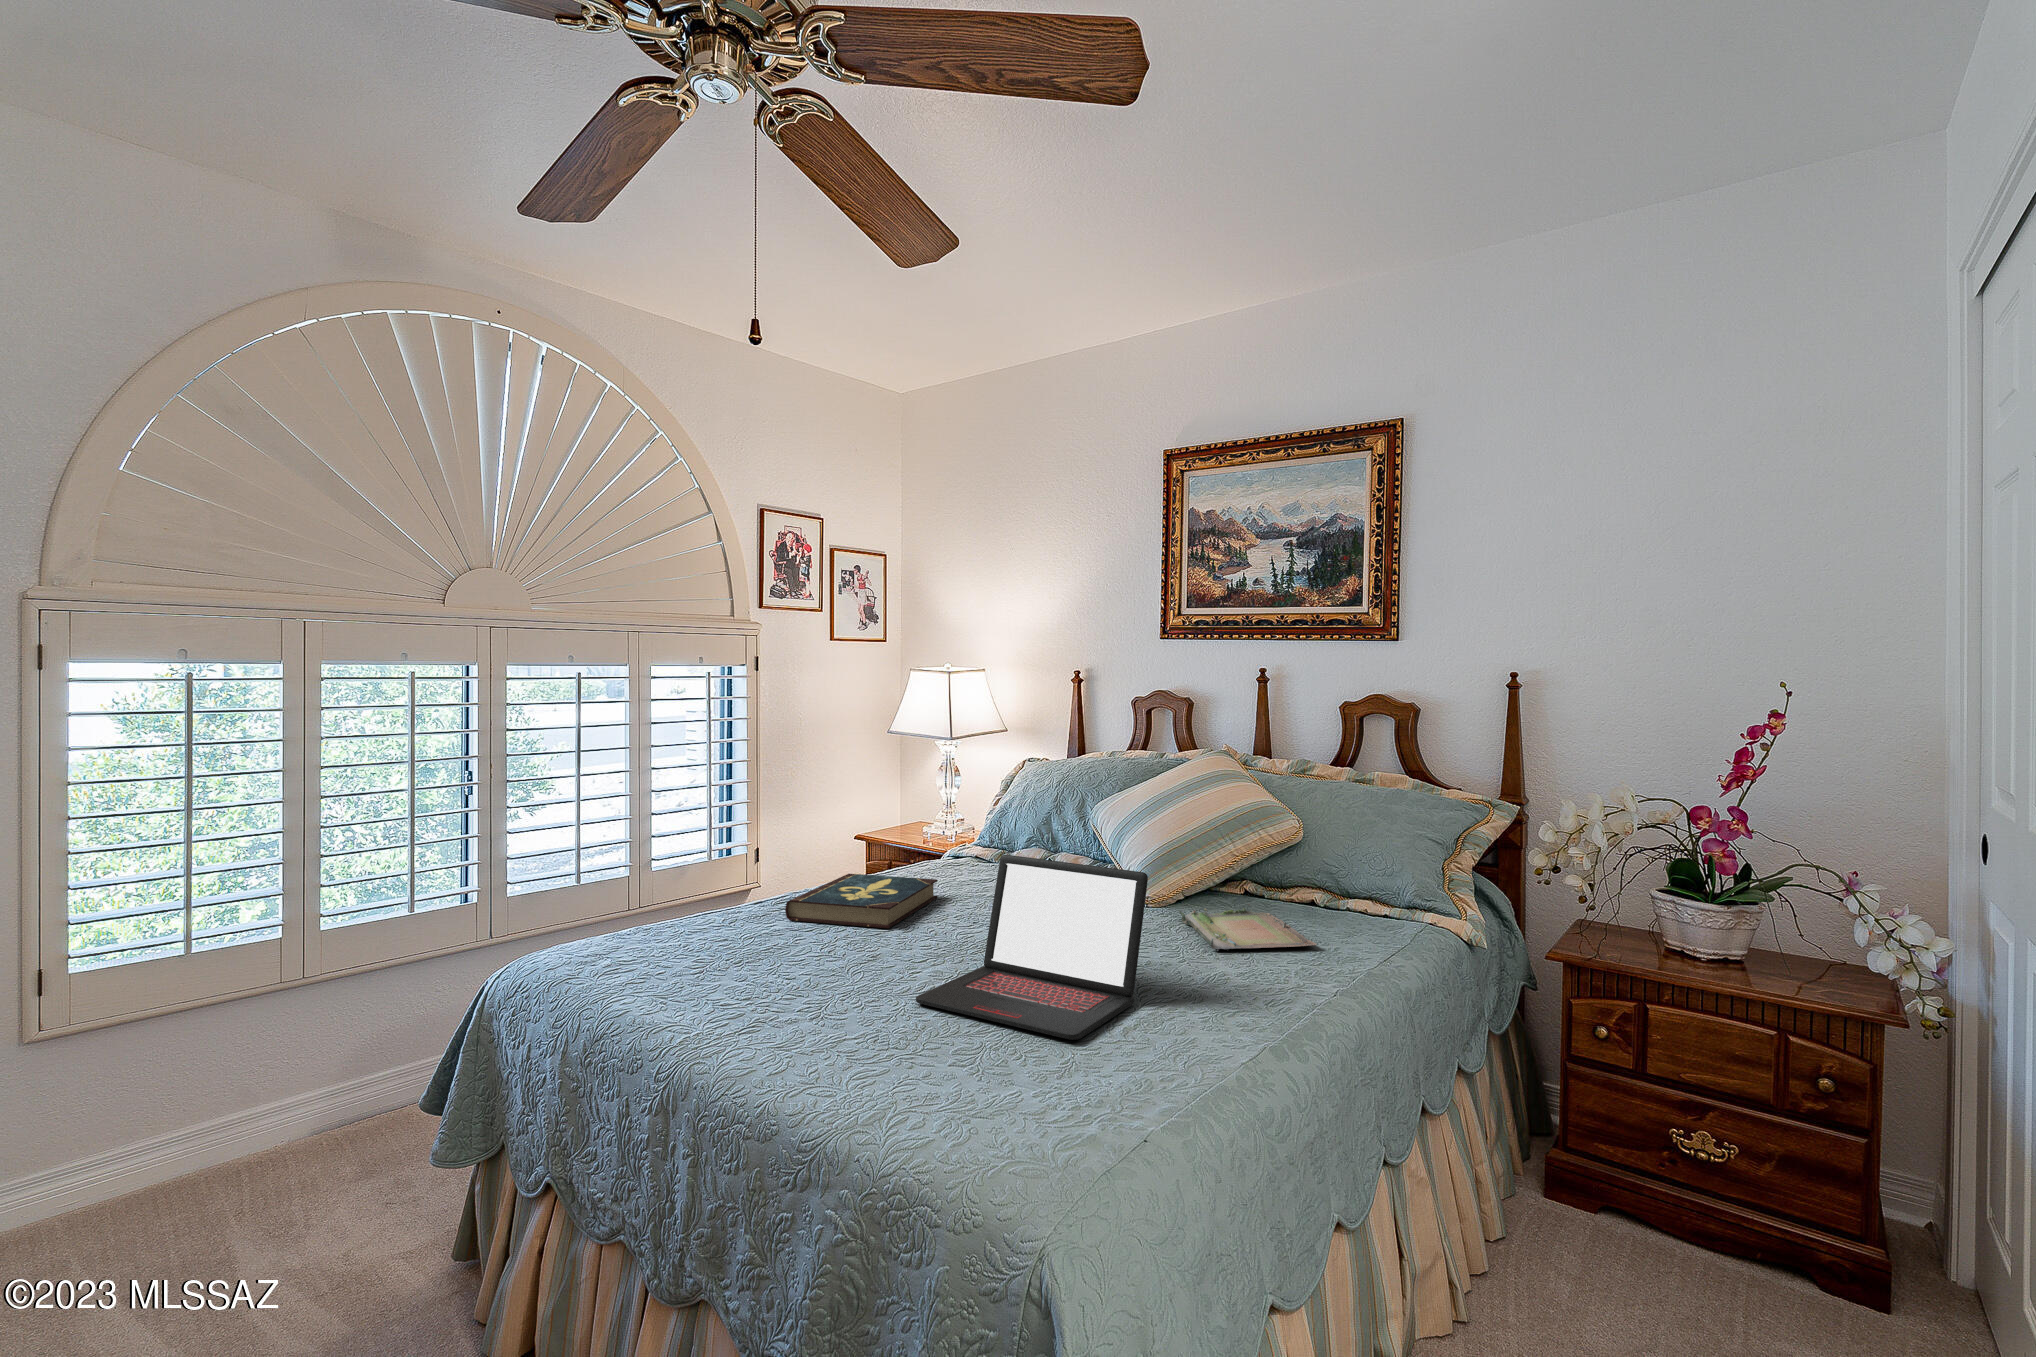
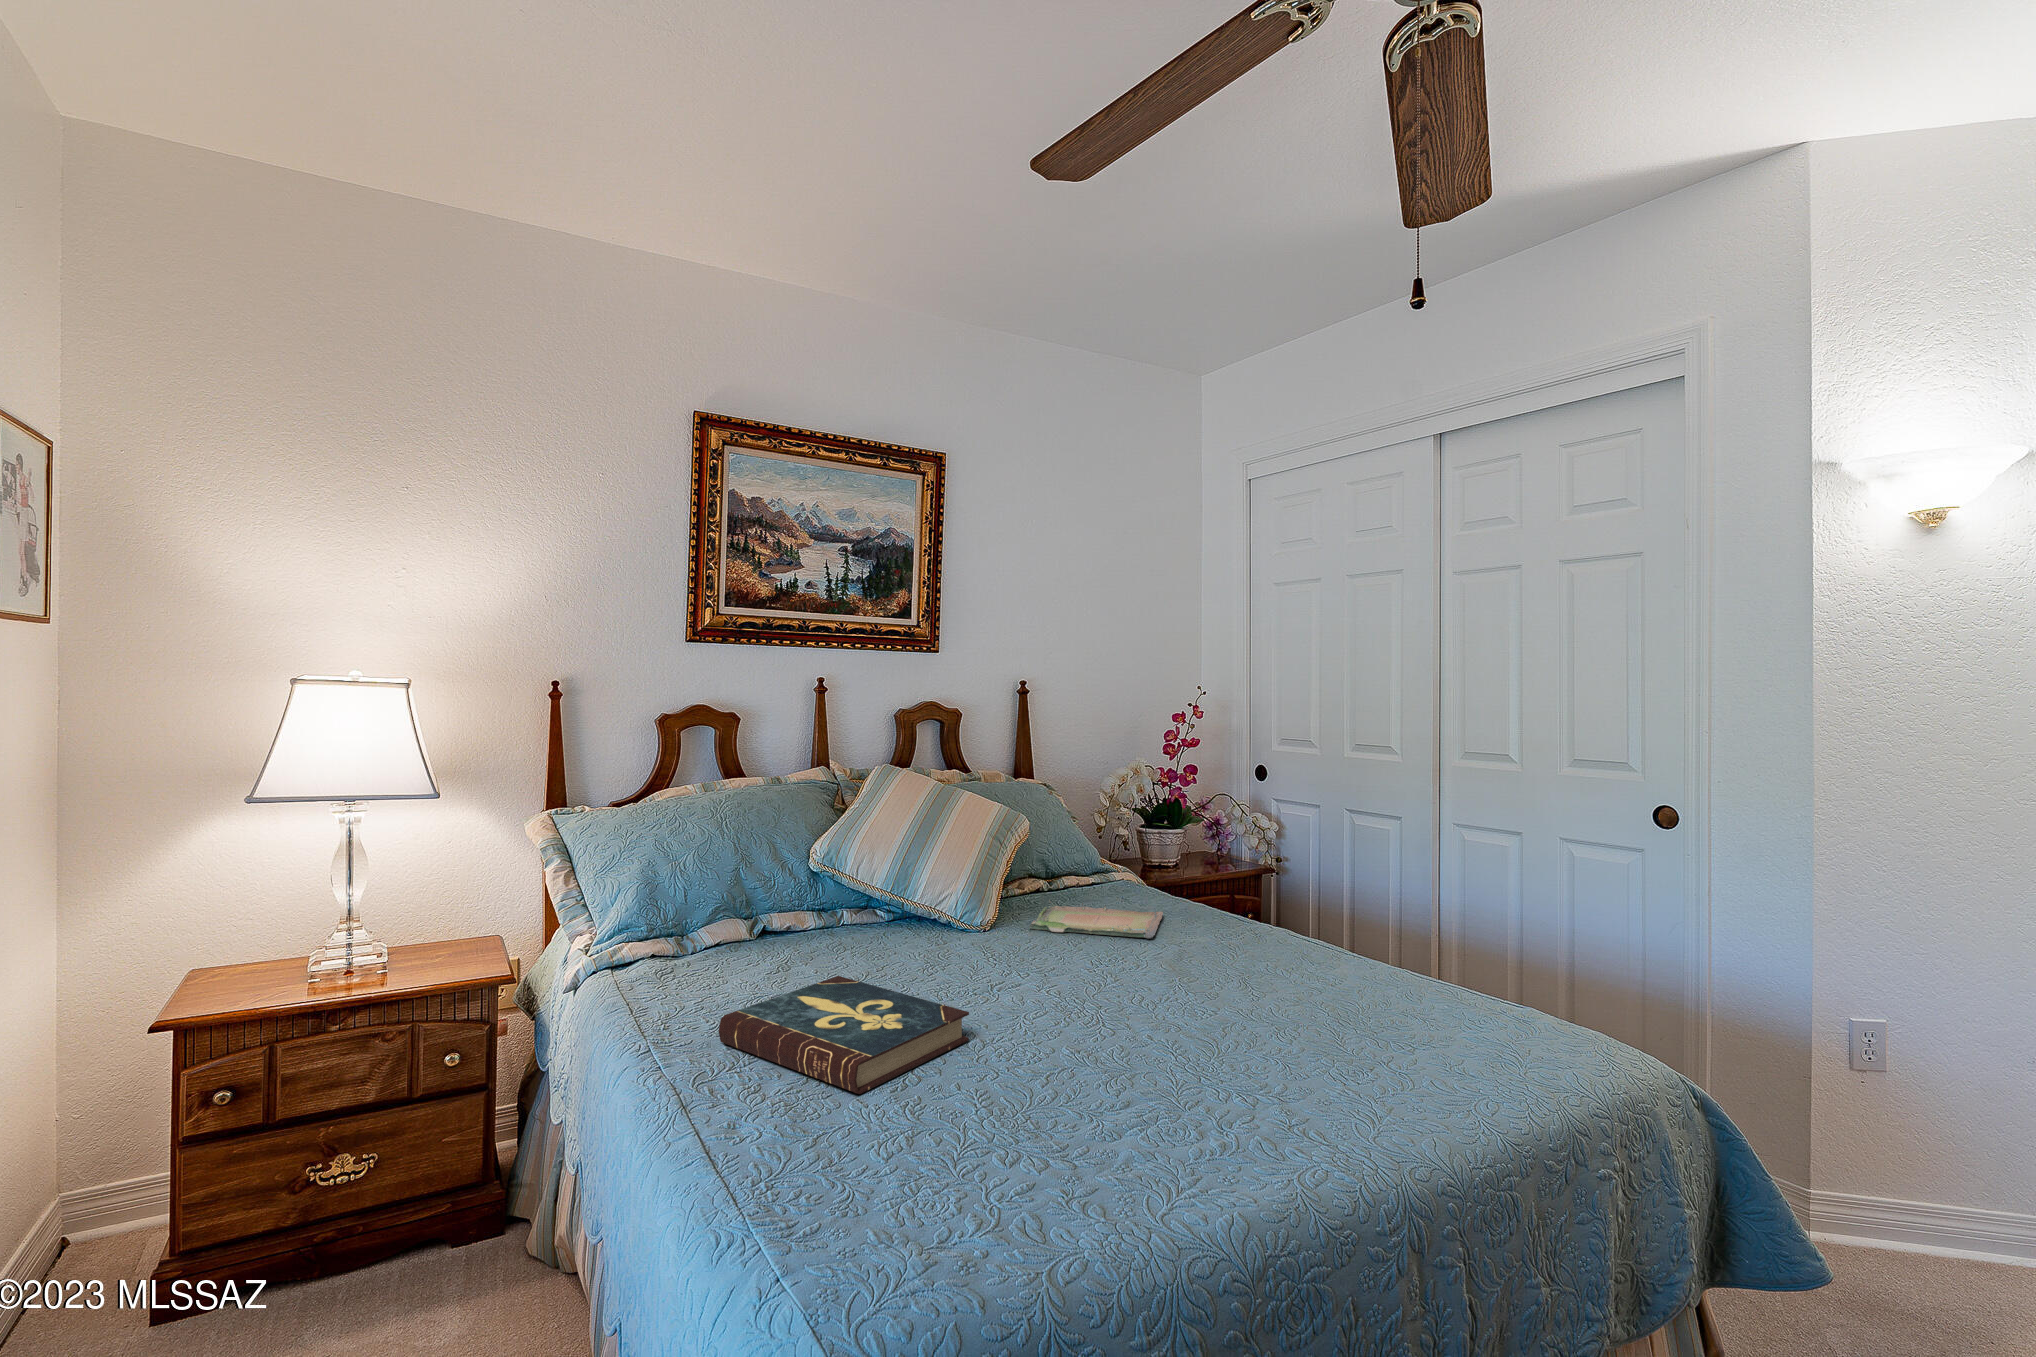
laptop: present [916,855,1148,1040] -> none [1153,868,1388,1057]

